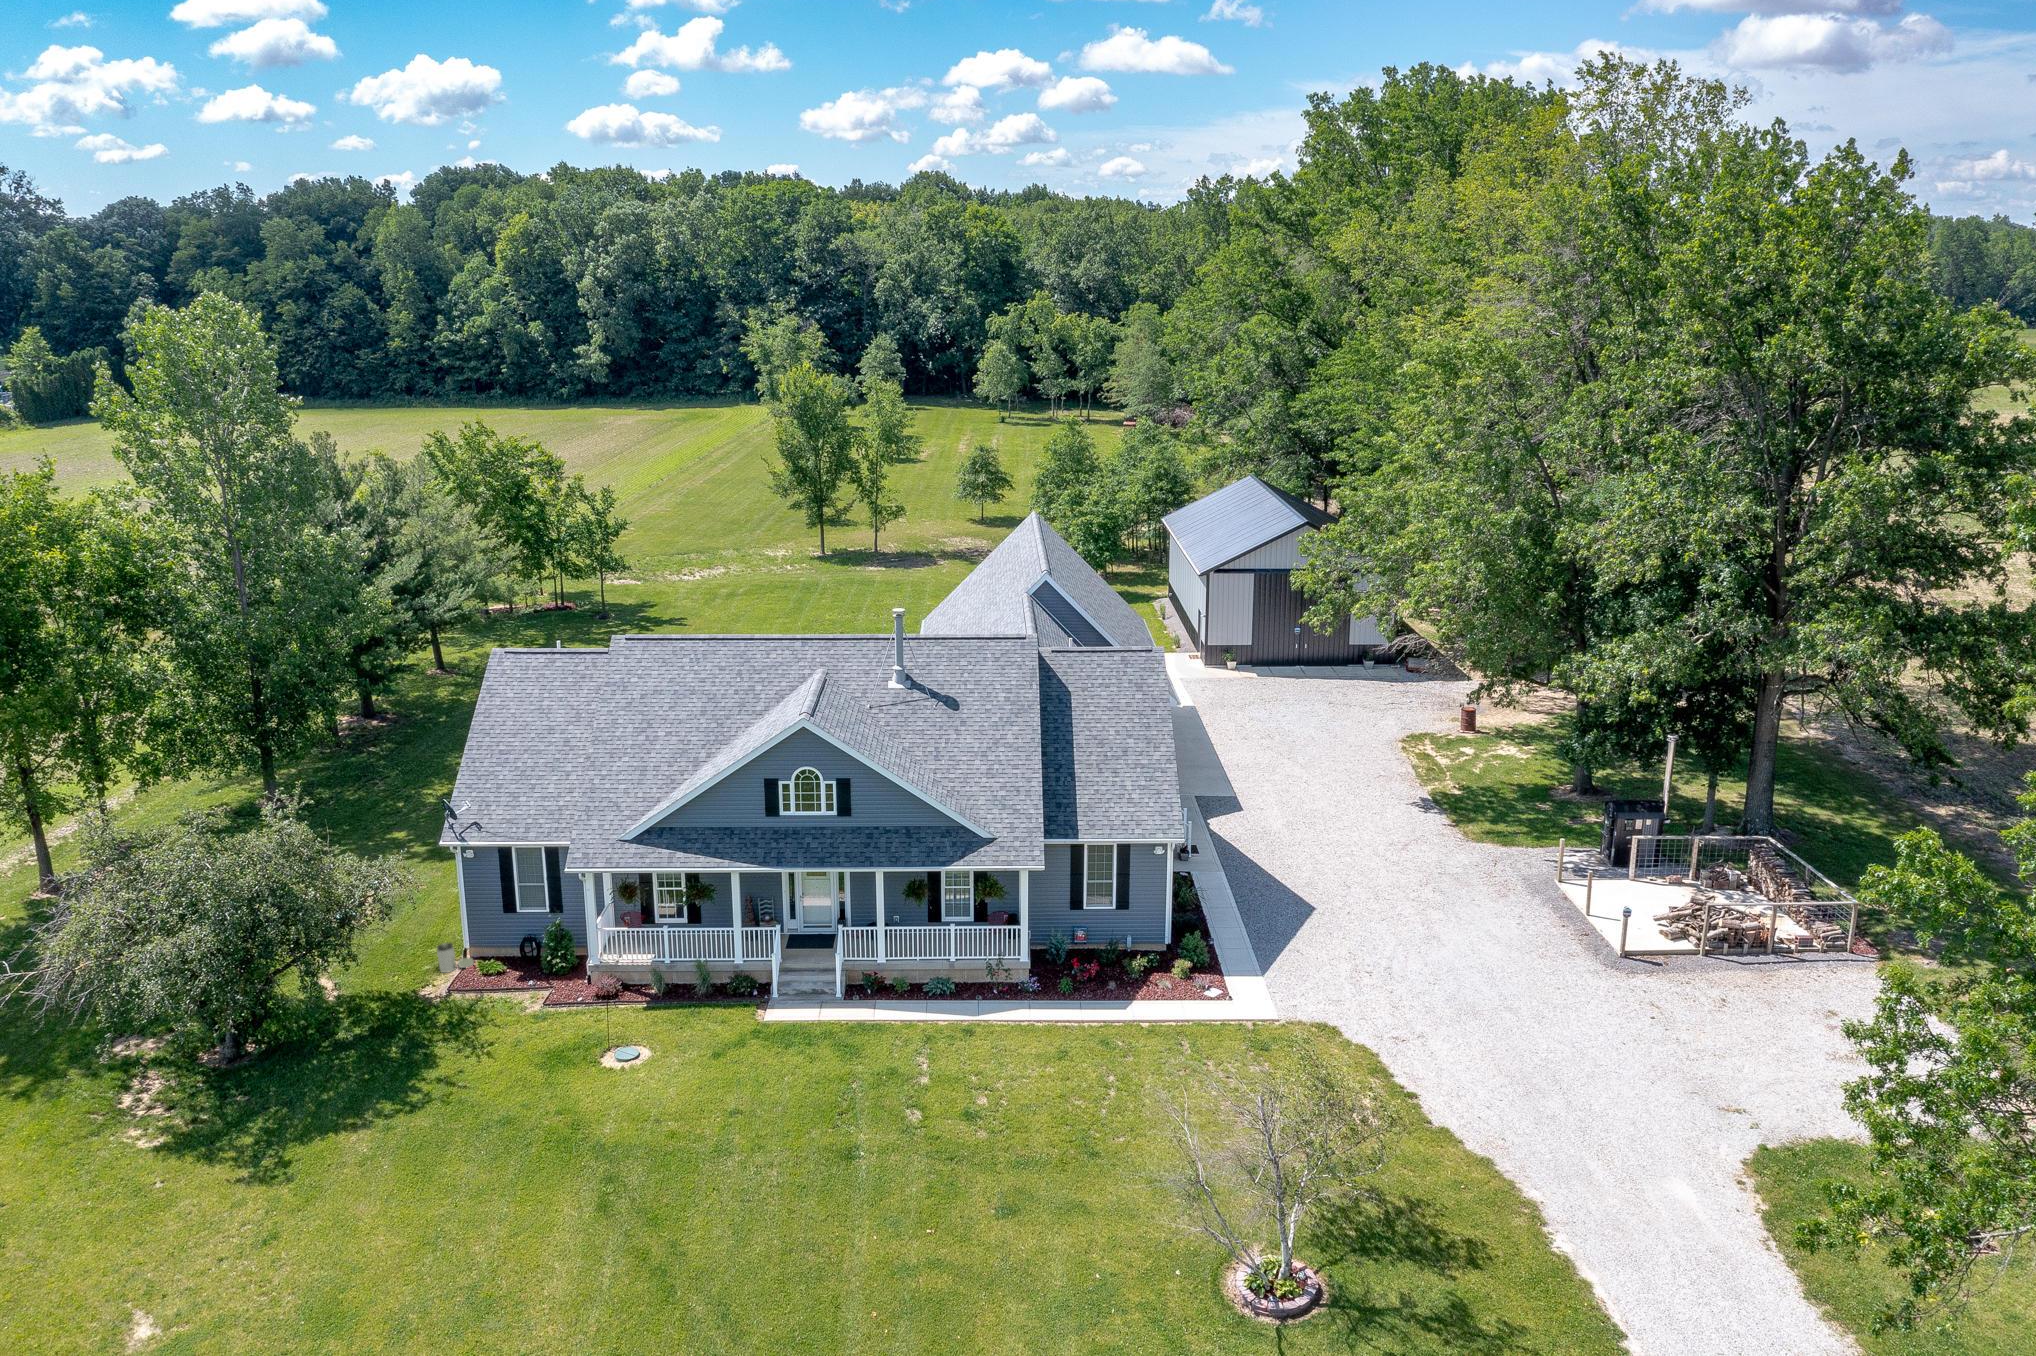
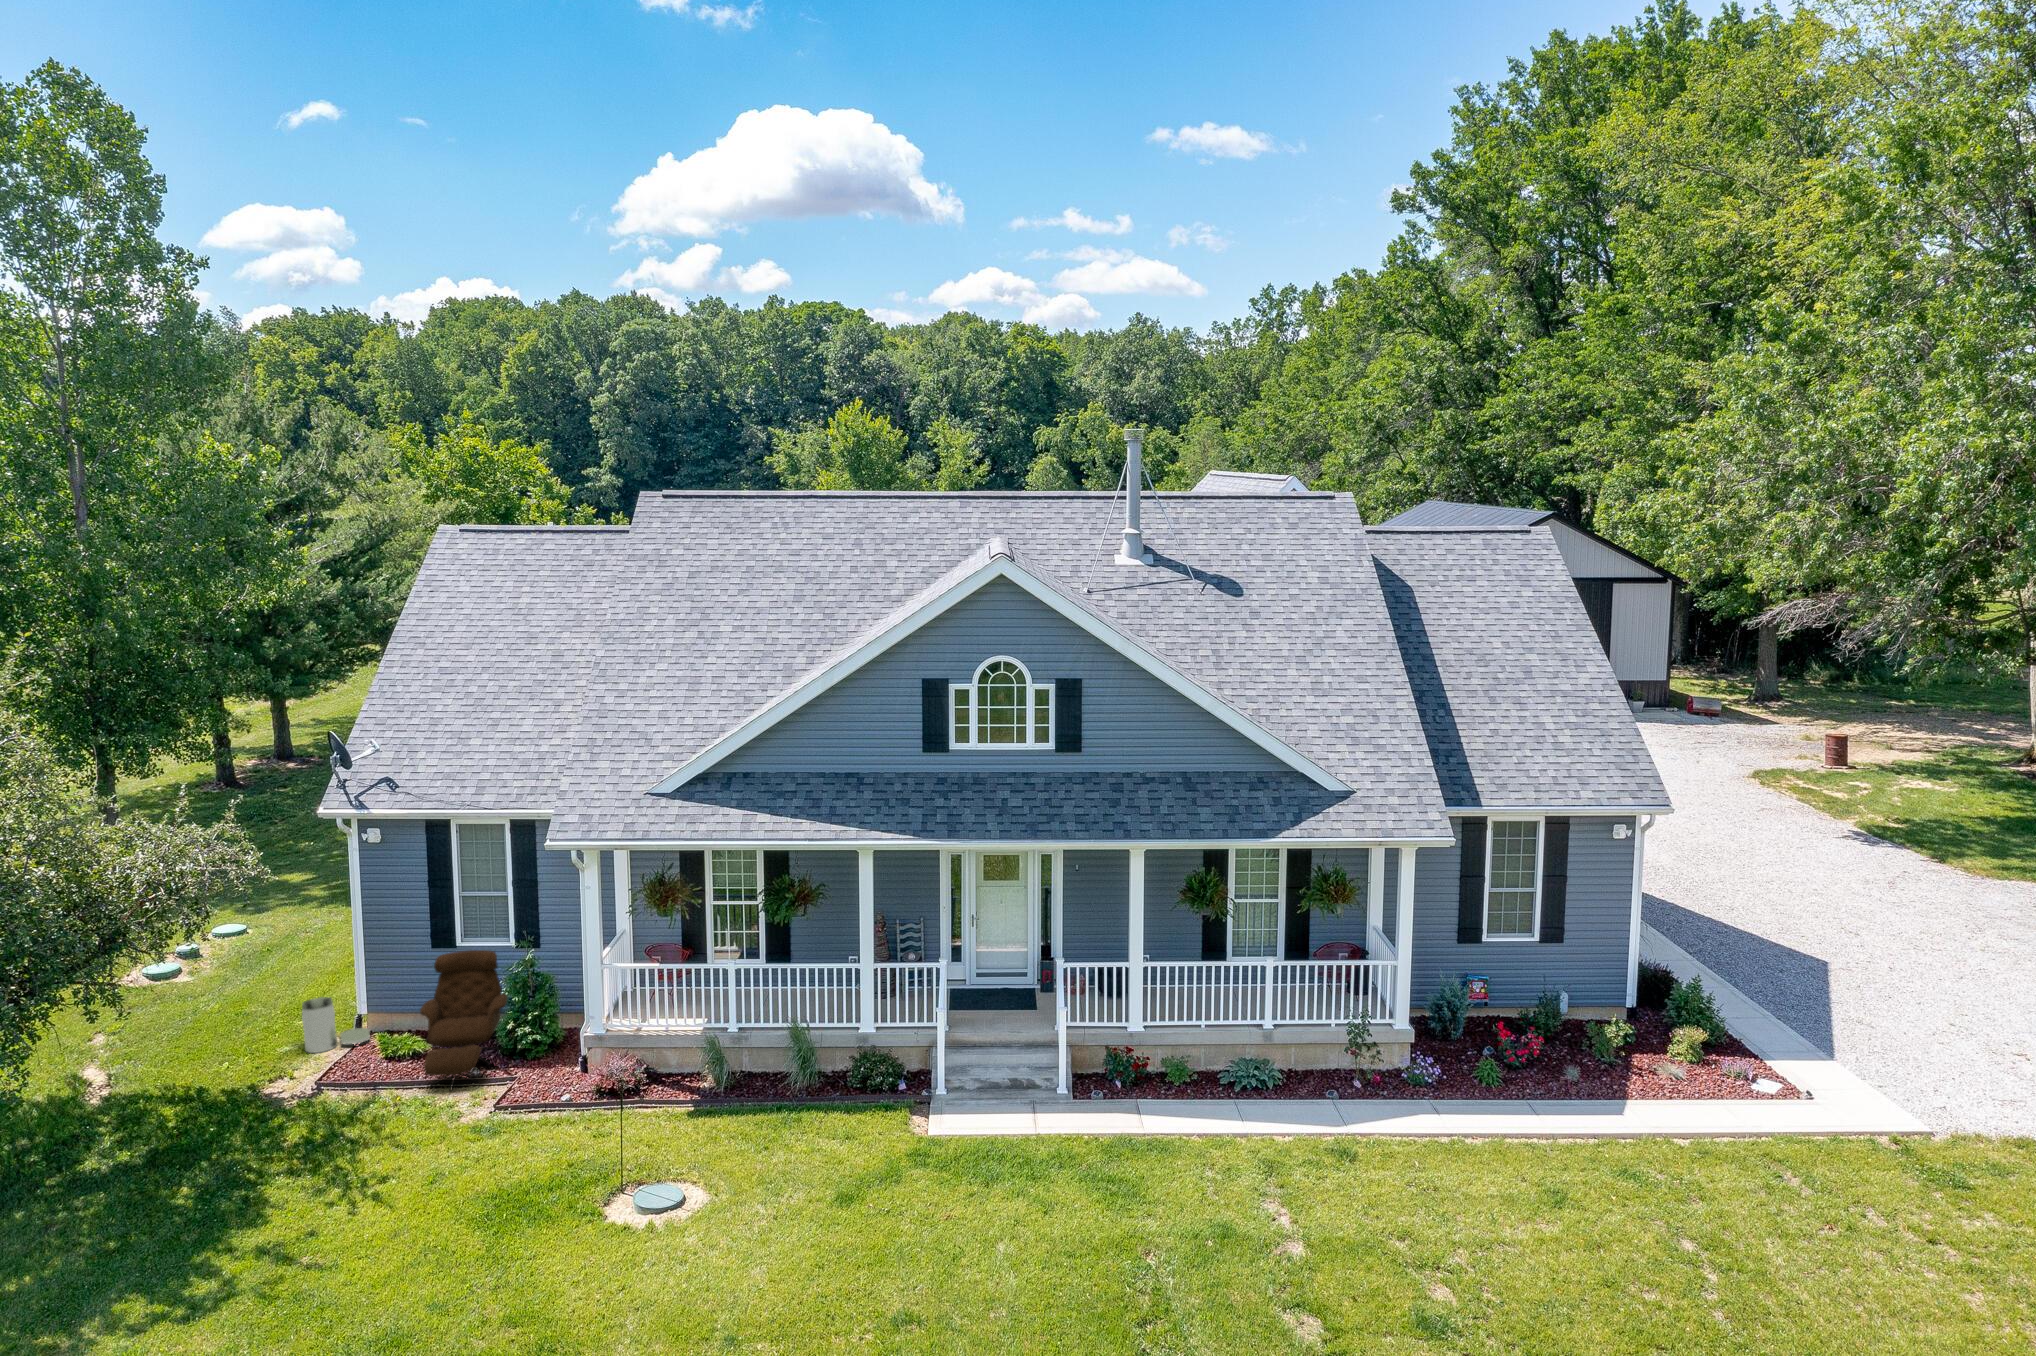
lounge chair: none [501,919,547,996] -> present [420,950,507,1090]

